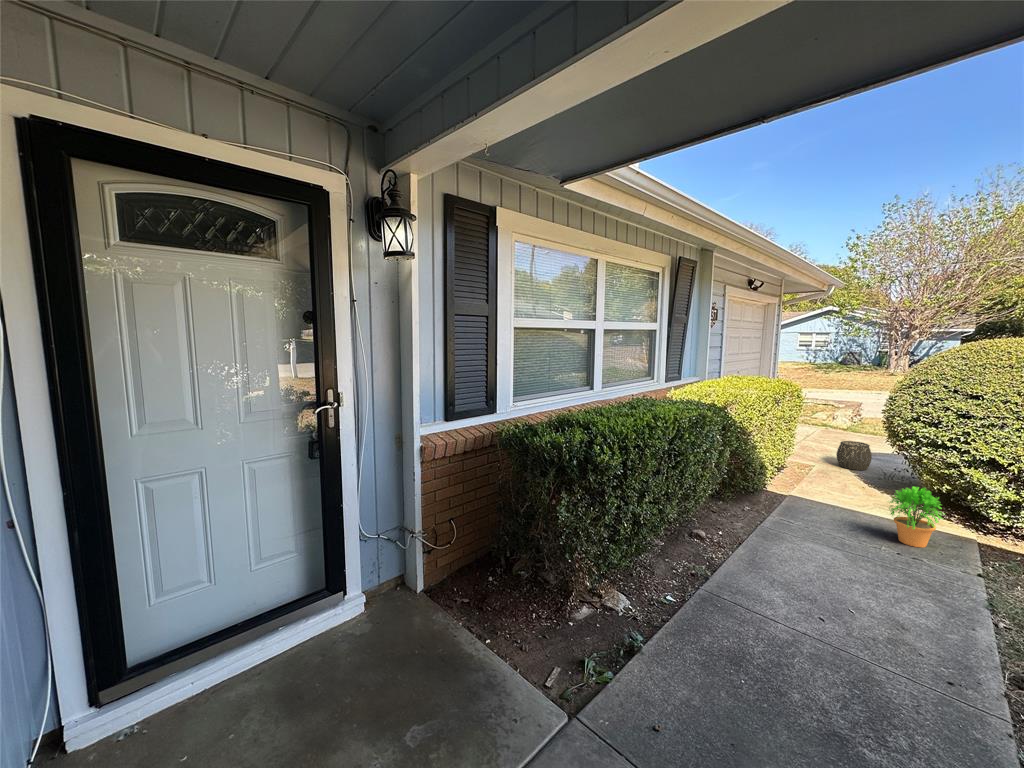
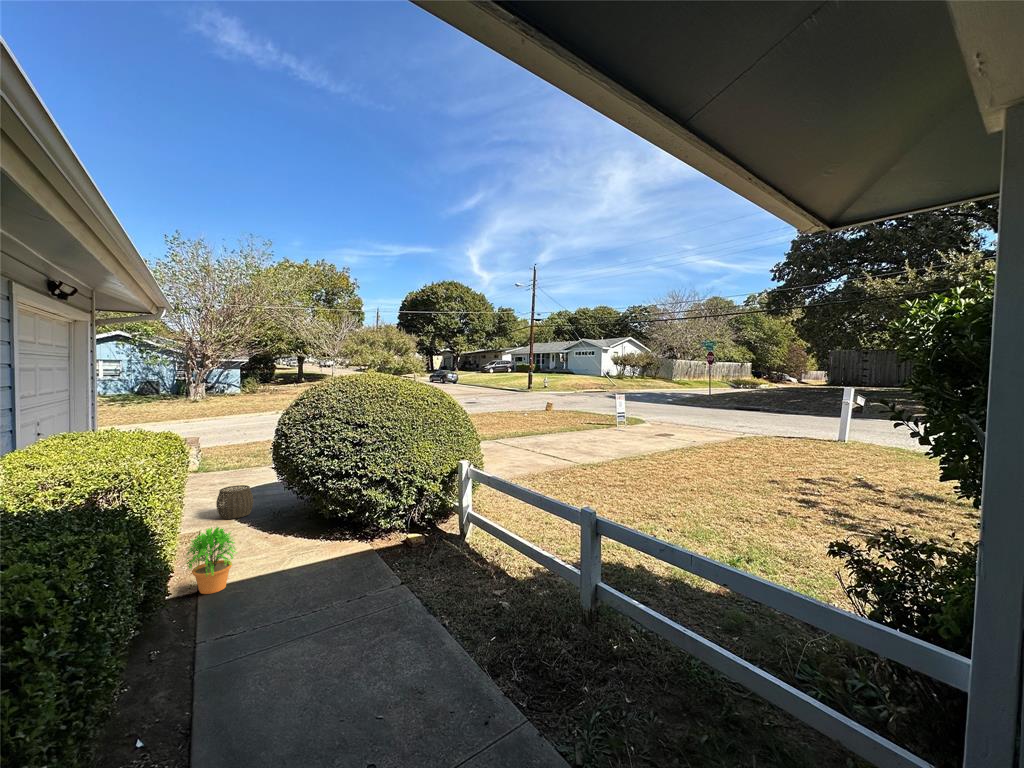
potted plant: present [889,486,942,547] -> present [186,527,237,594]

